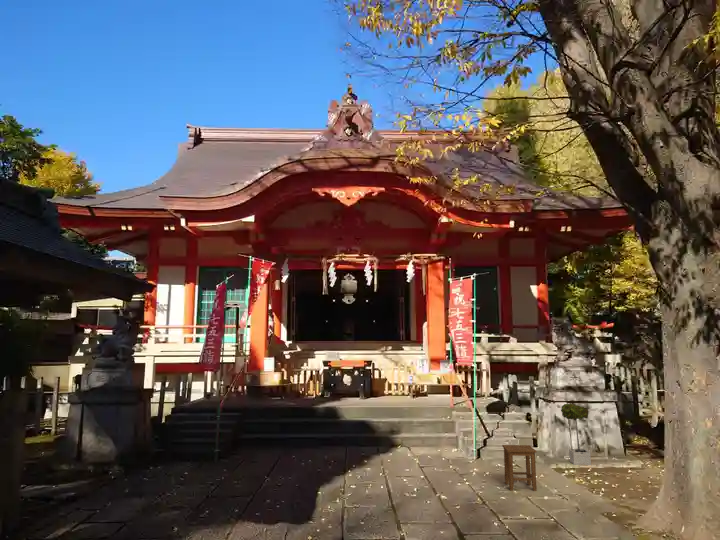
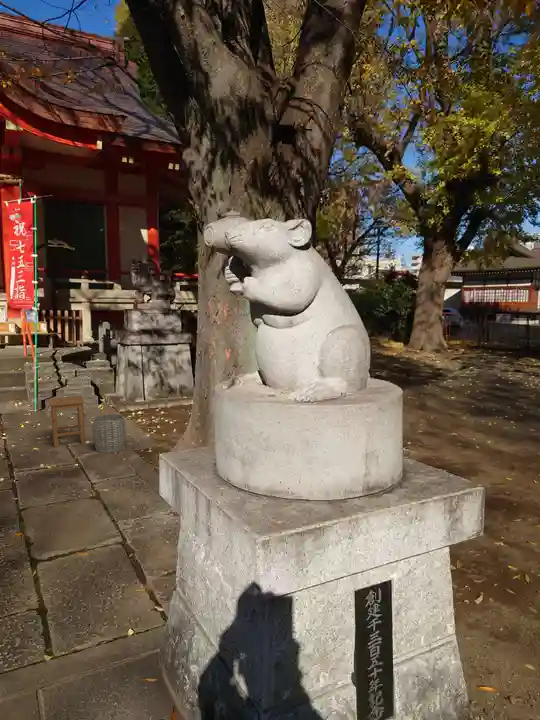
potted tree: present [561,403,591,465] -> none [132,346,161,409]
woven basket: none [548,466,580,504] -> present [92,414,126,453]

